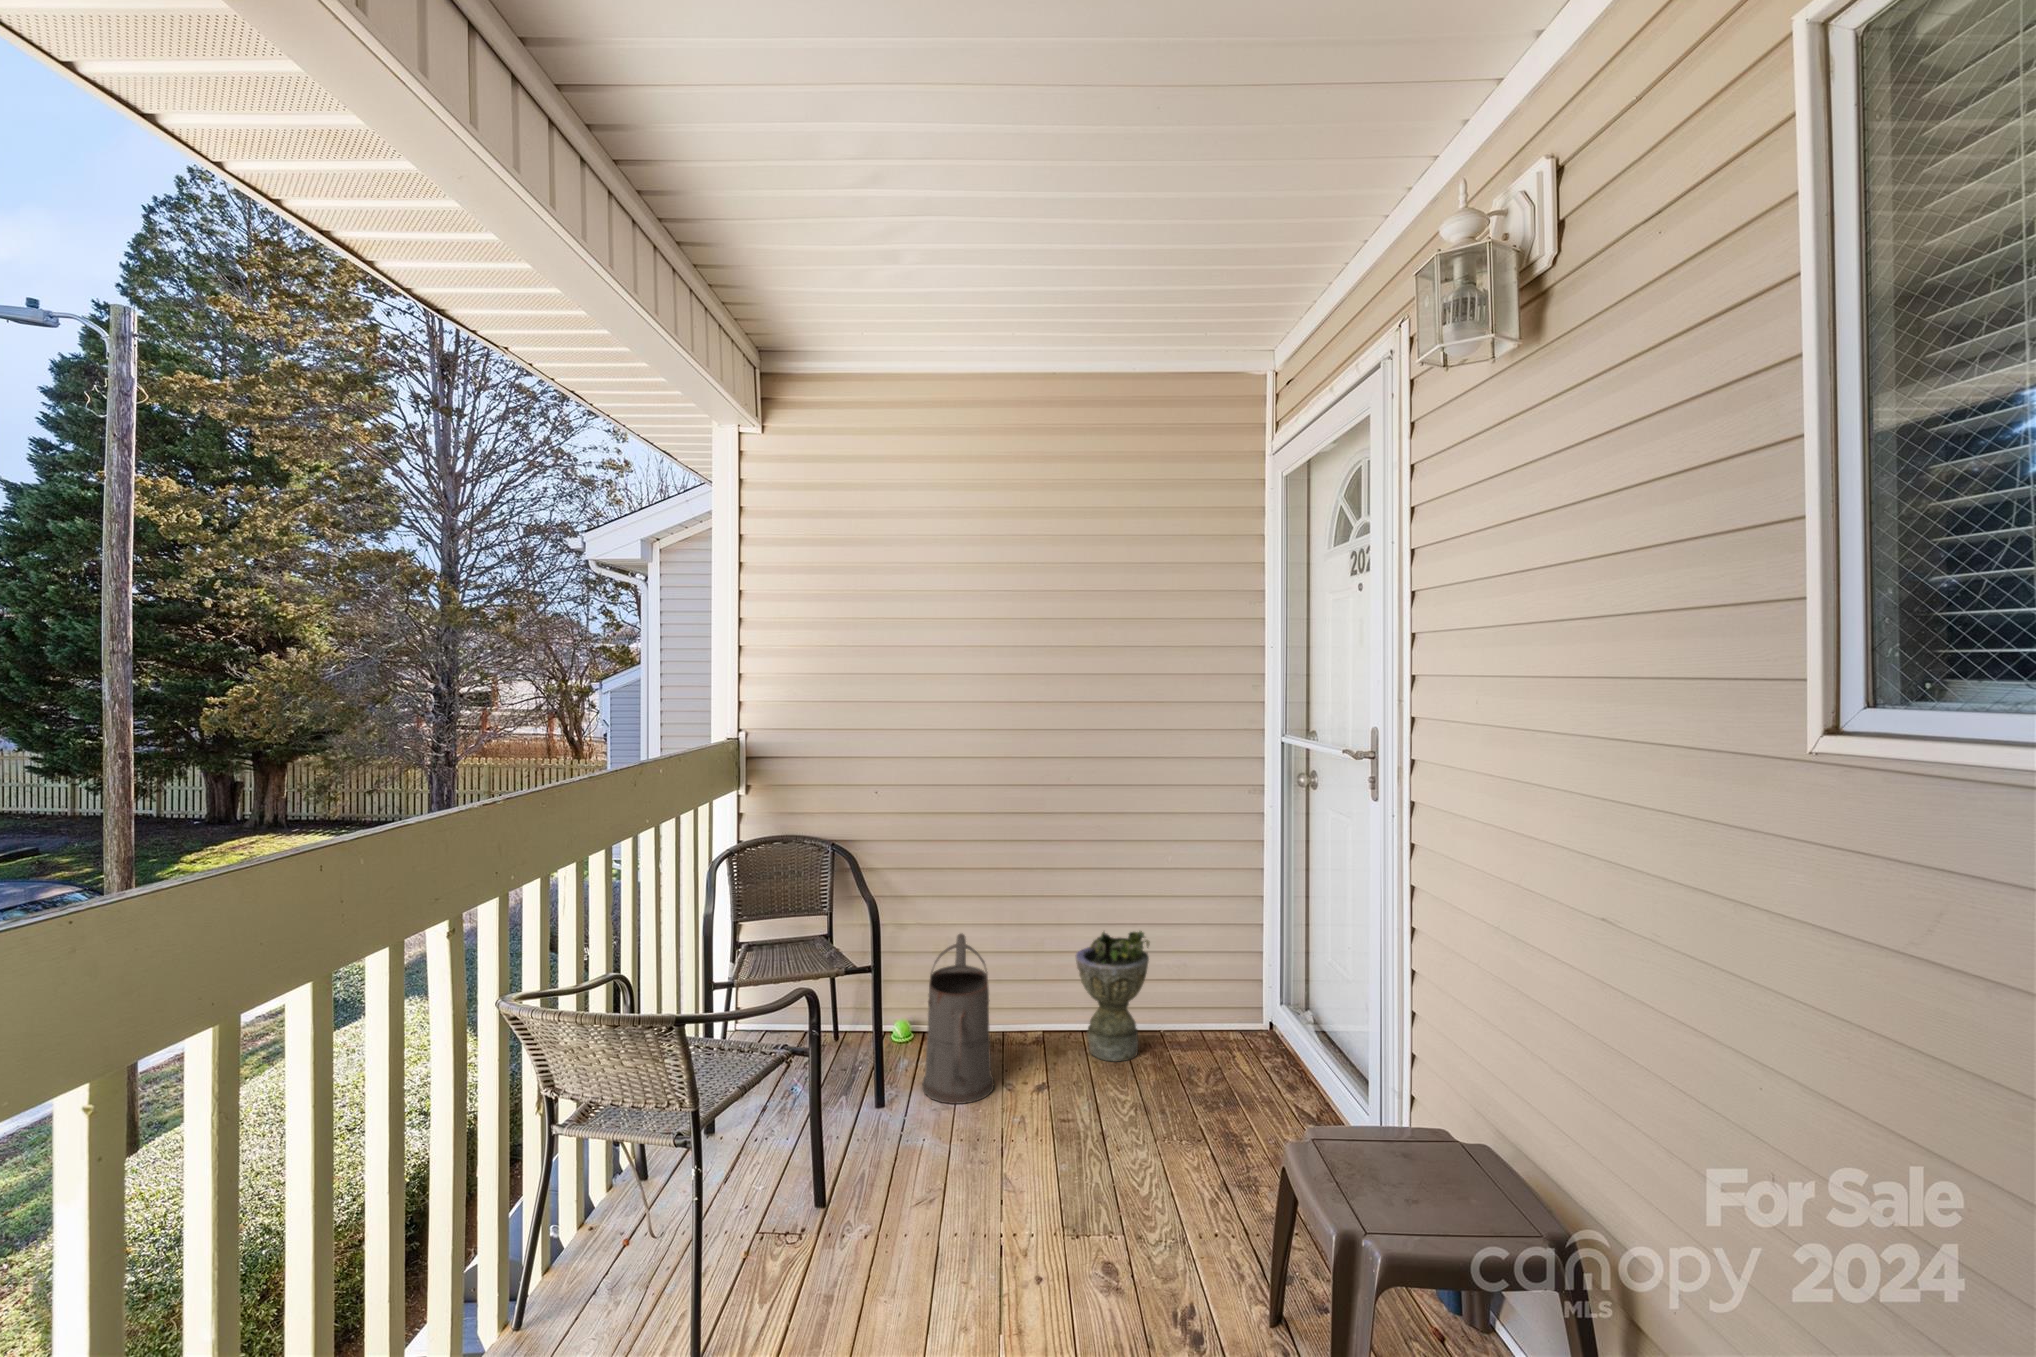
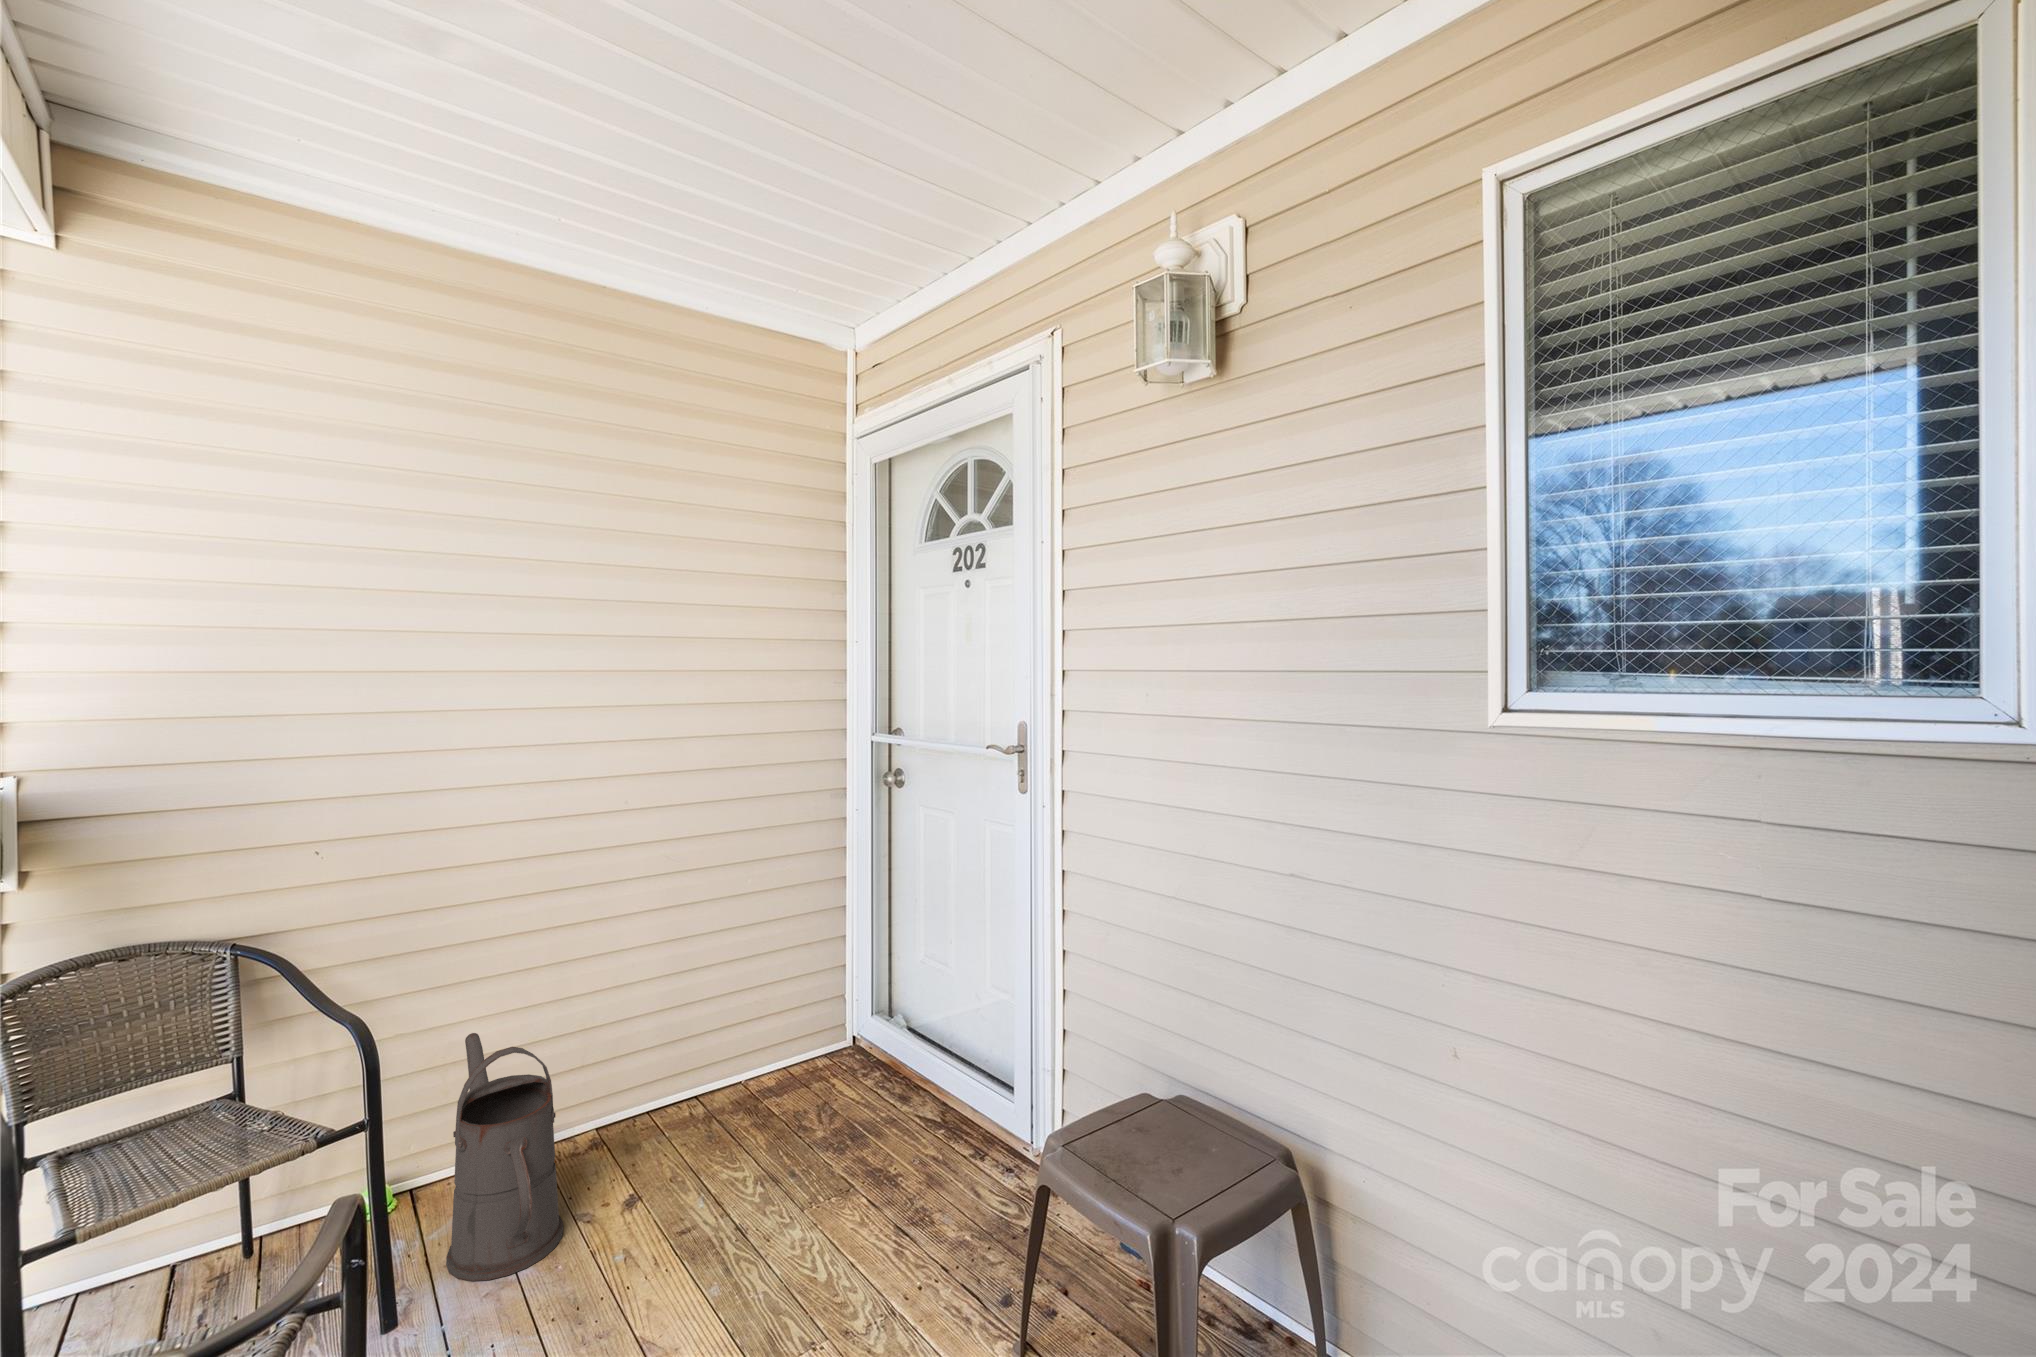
planter: present [1076,931,1150,1061] -> none [646,972,741,1139]

